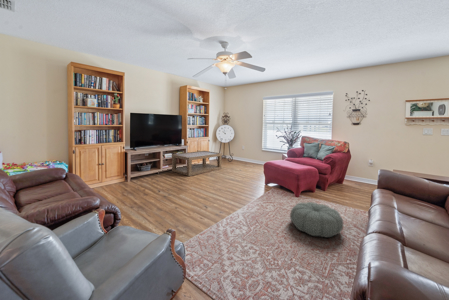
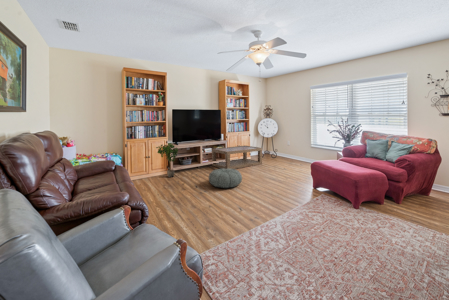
potted plant: none [112,148,138,186] -> present [156,143,178,177]
pouf: present [290,202,343,237] -> present [209,168,242,188]

